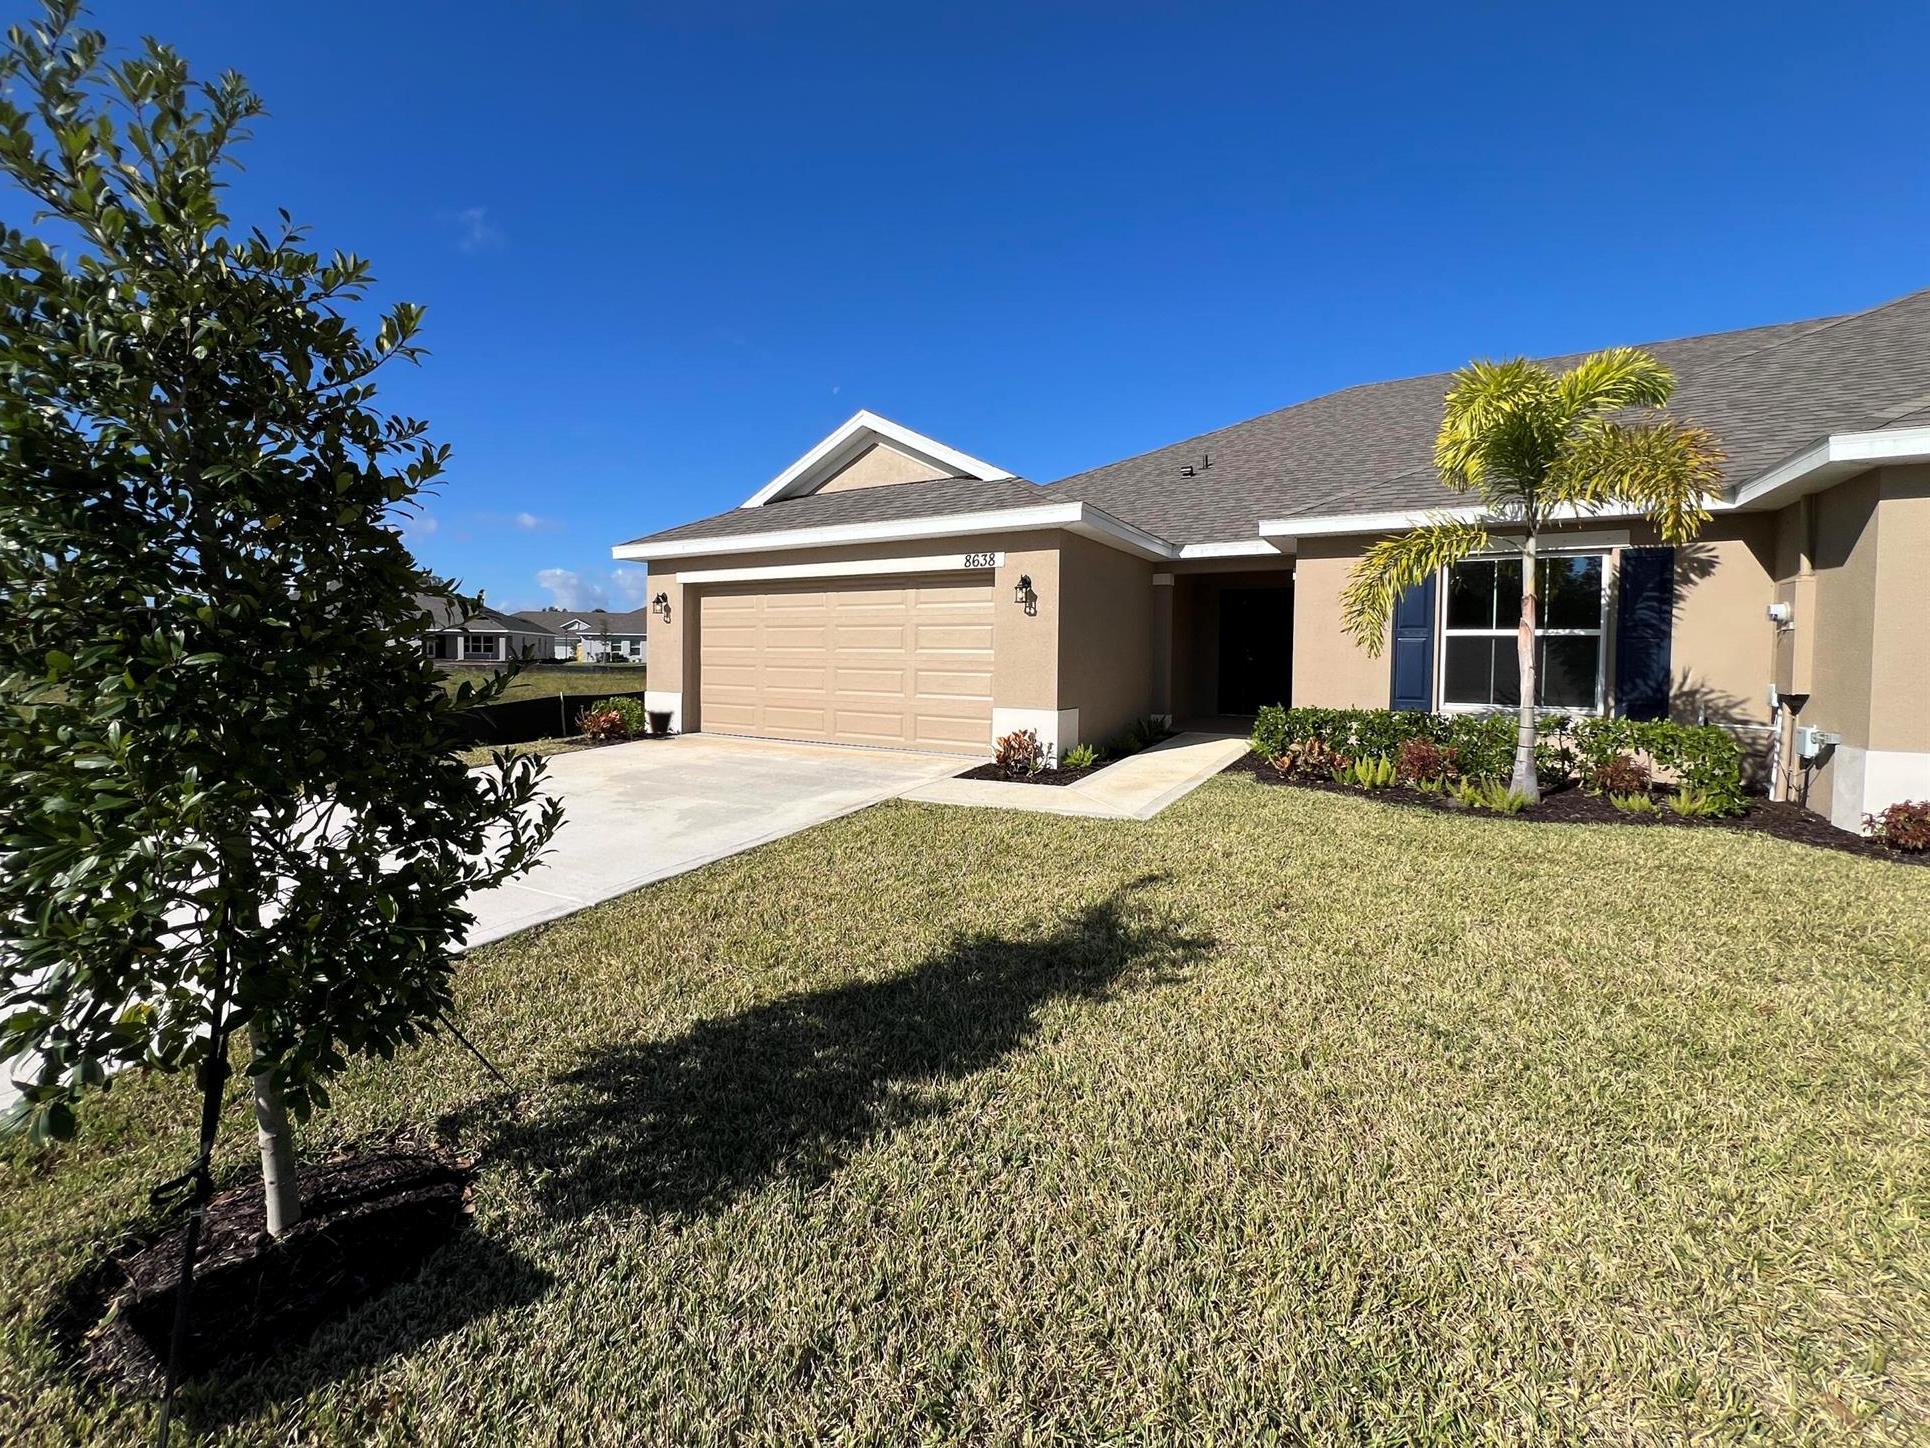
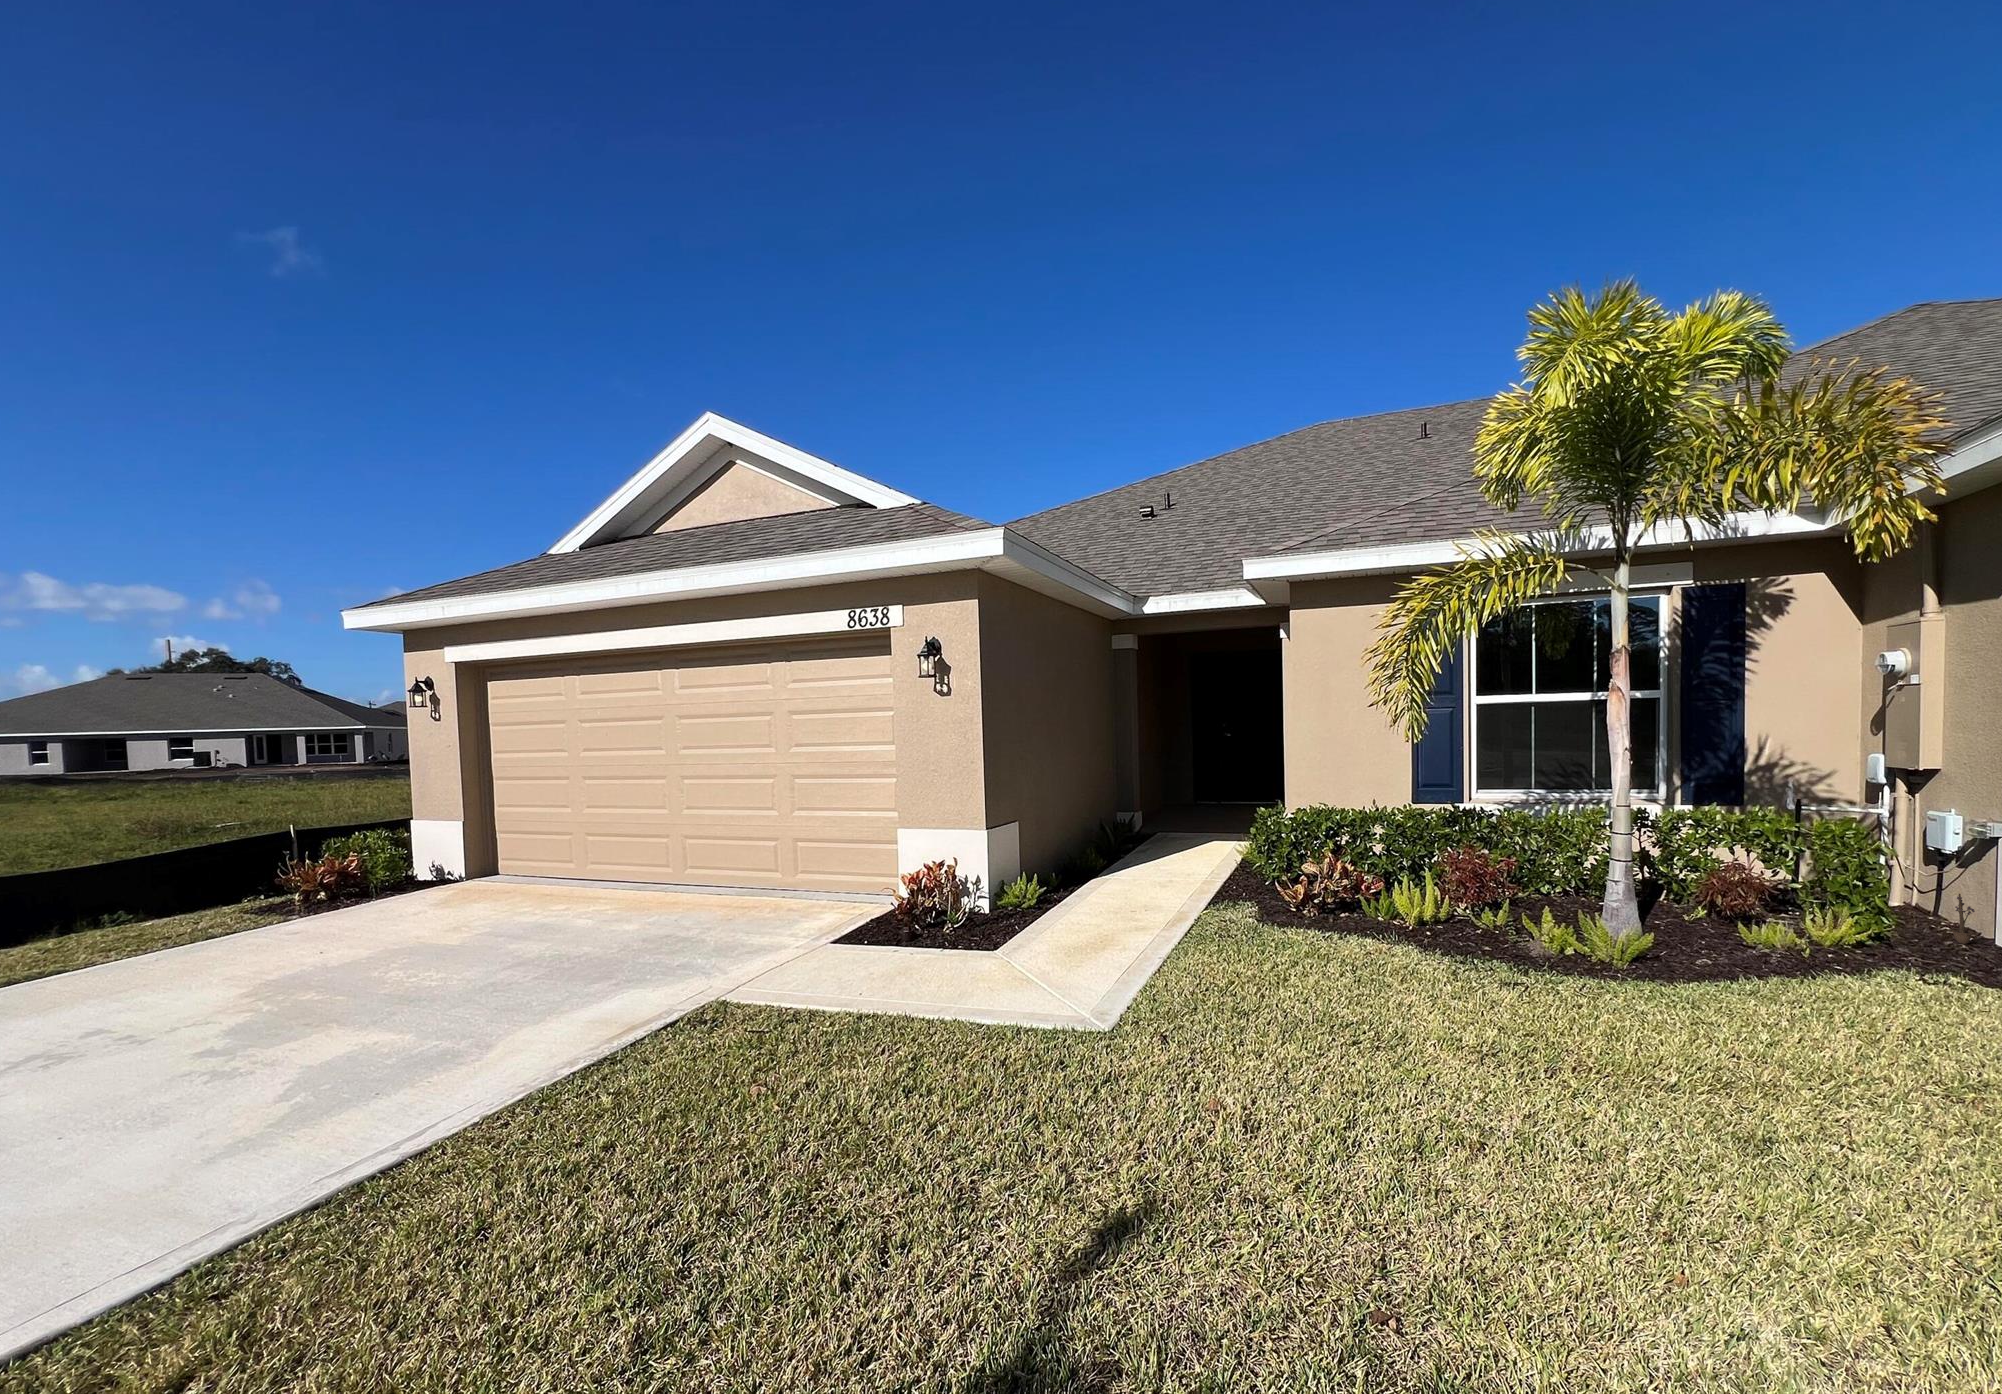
trash can: present [648,710,674,740] -> none [401,844,453,892]

